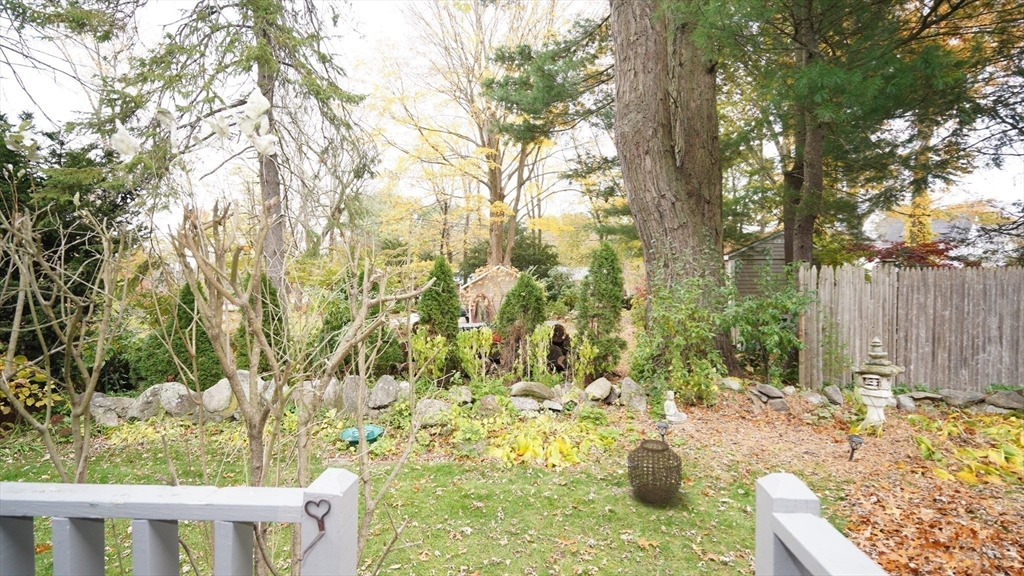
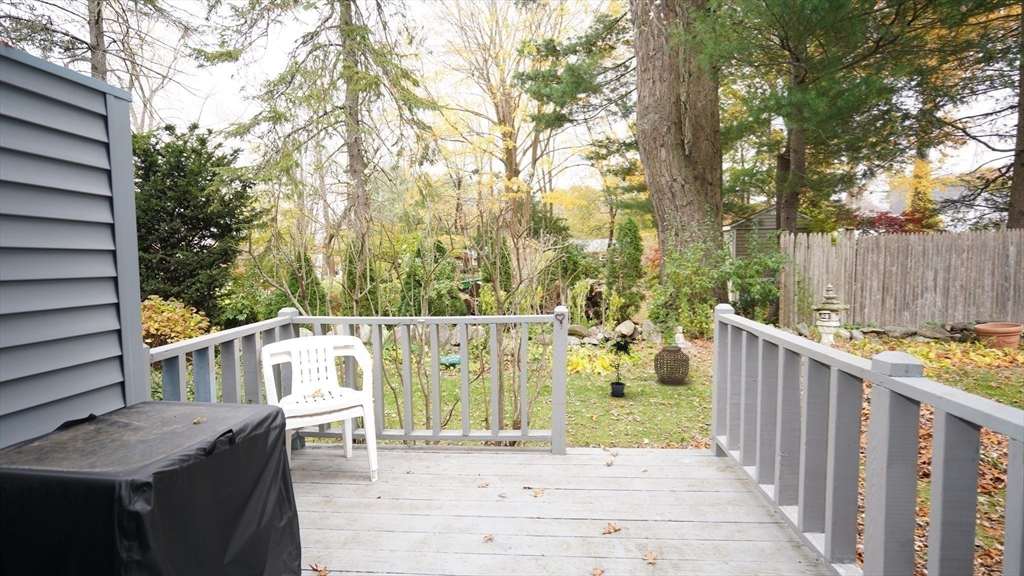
potted plant: none [543,423,597,535] -> present [604,333,638,396]

